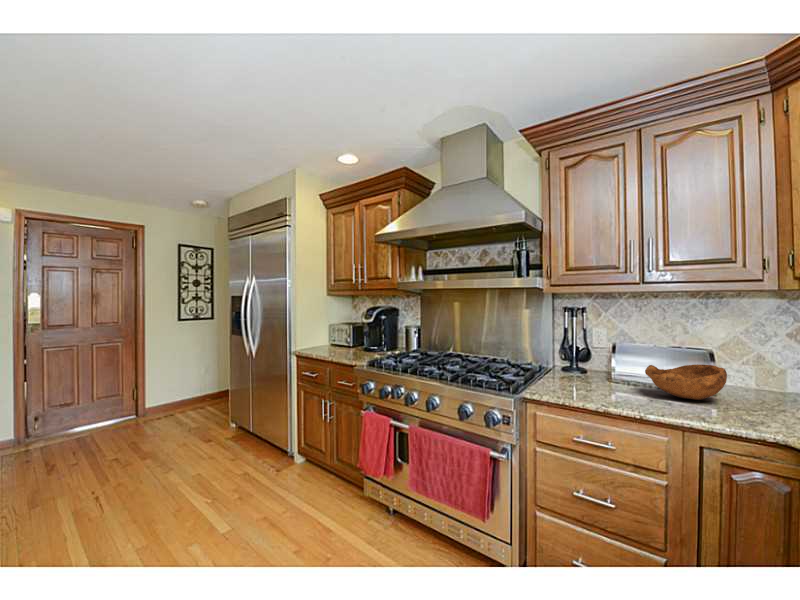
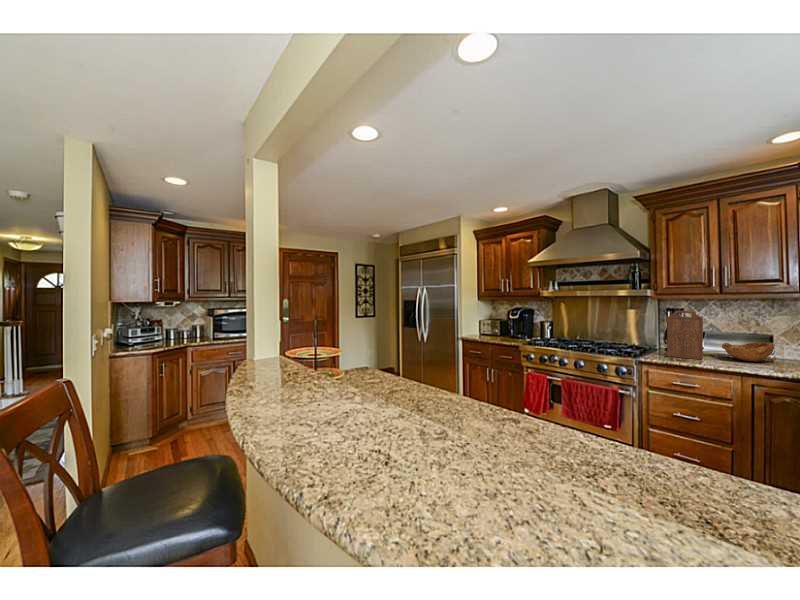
cutting board: none [564,312,619,396] -> present [667,311,703,359]

